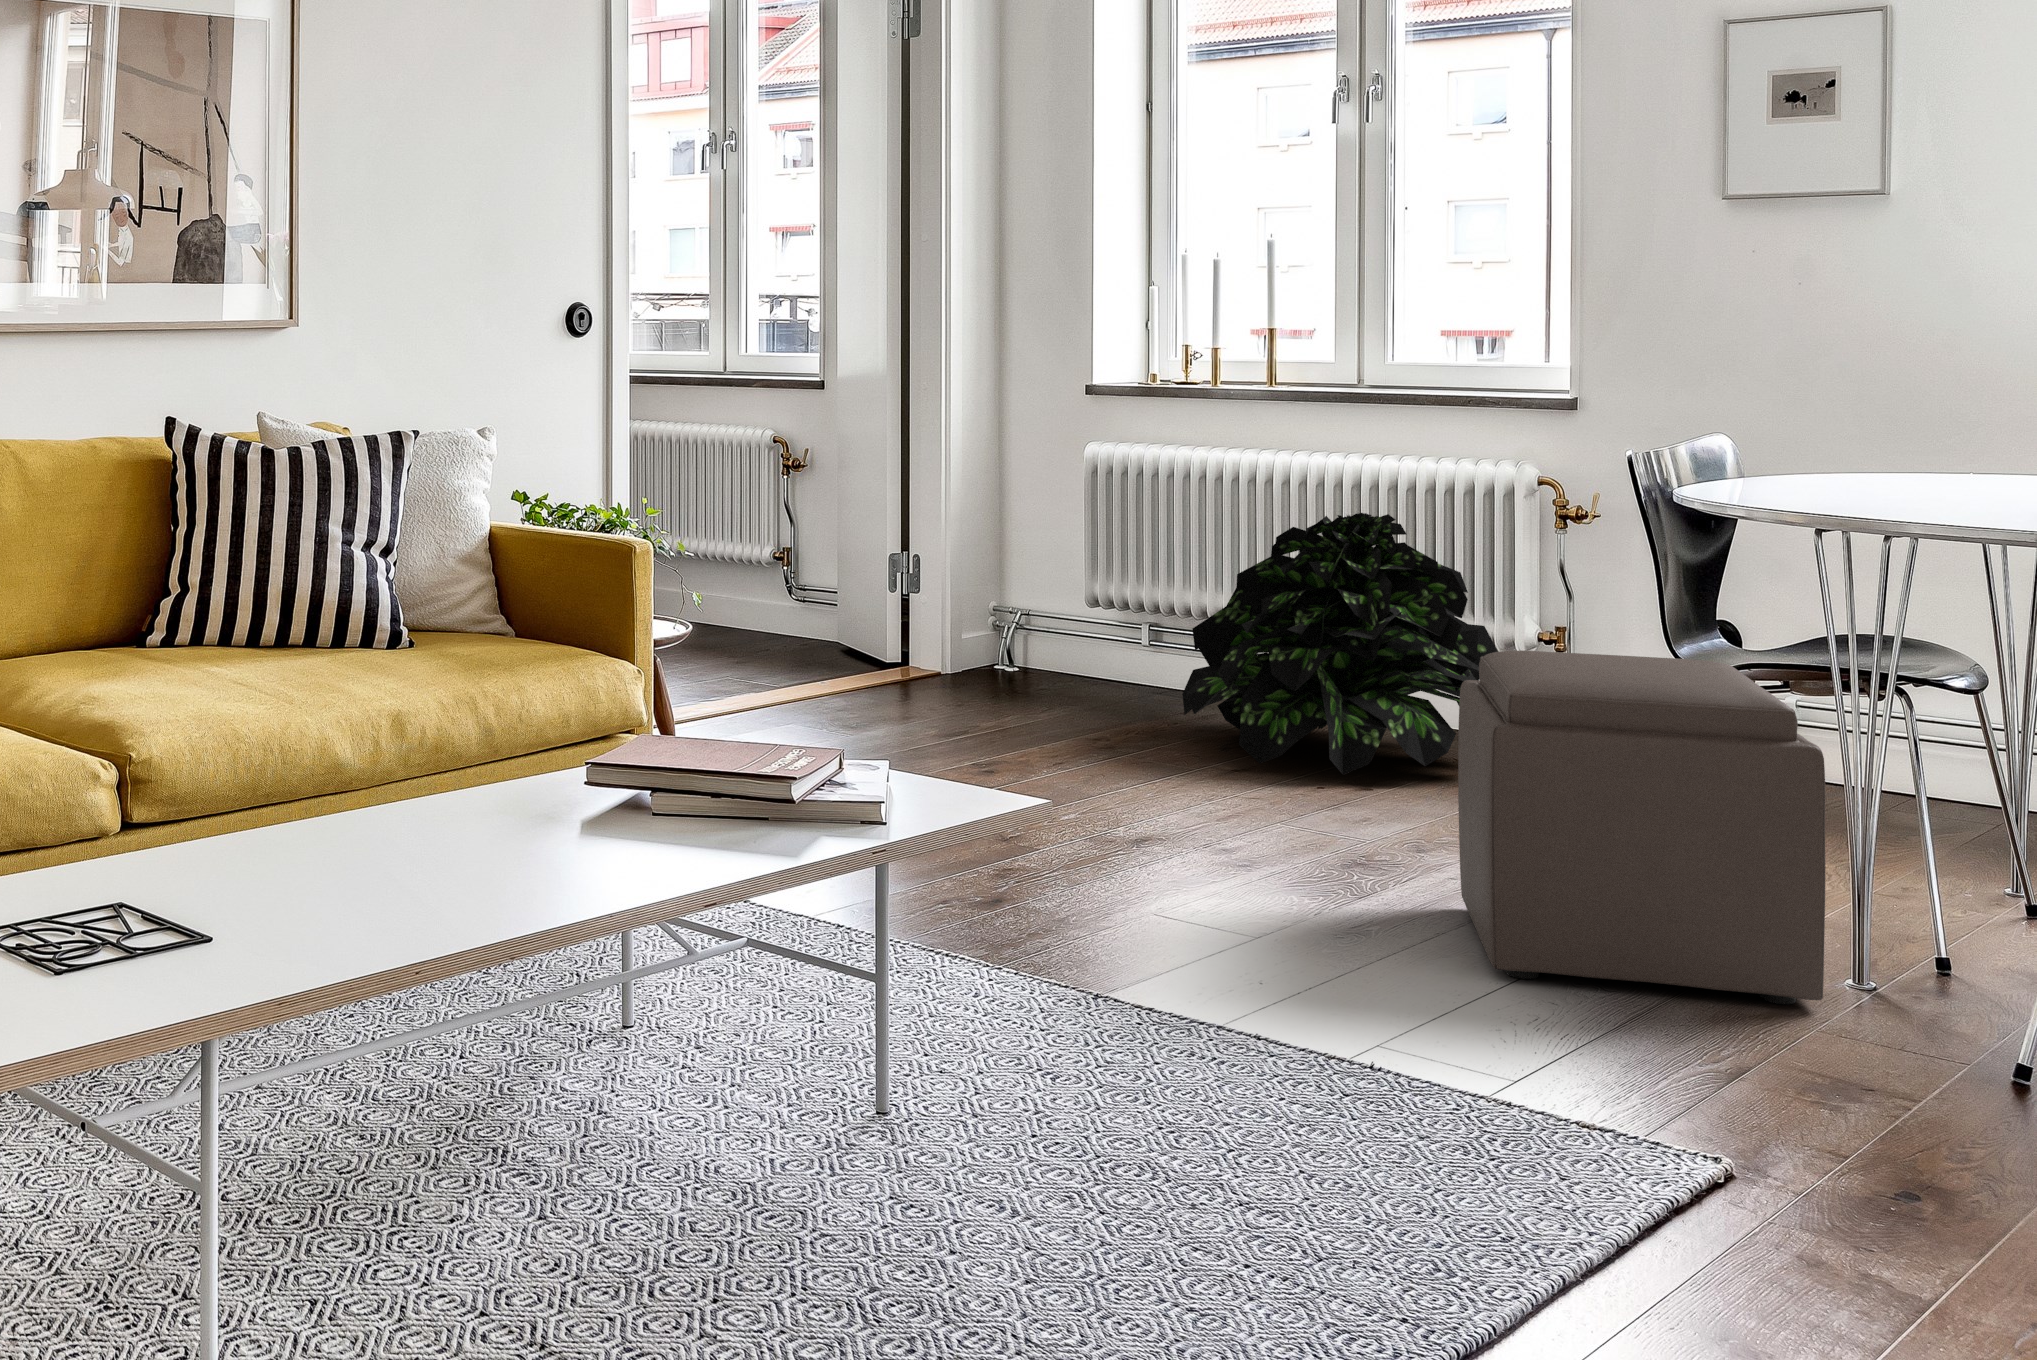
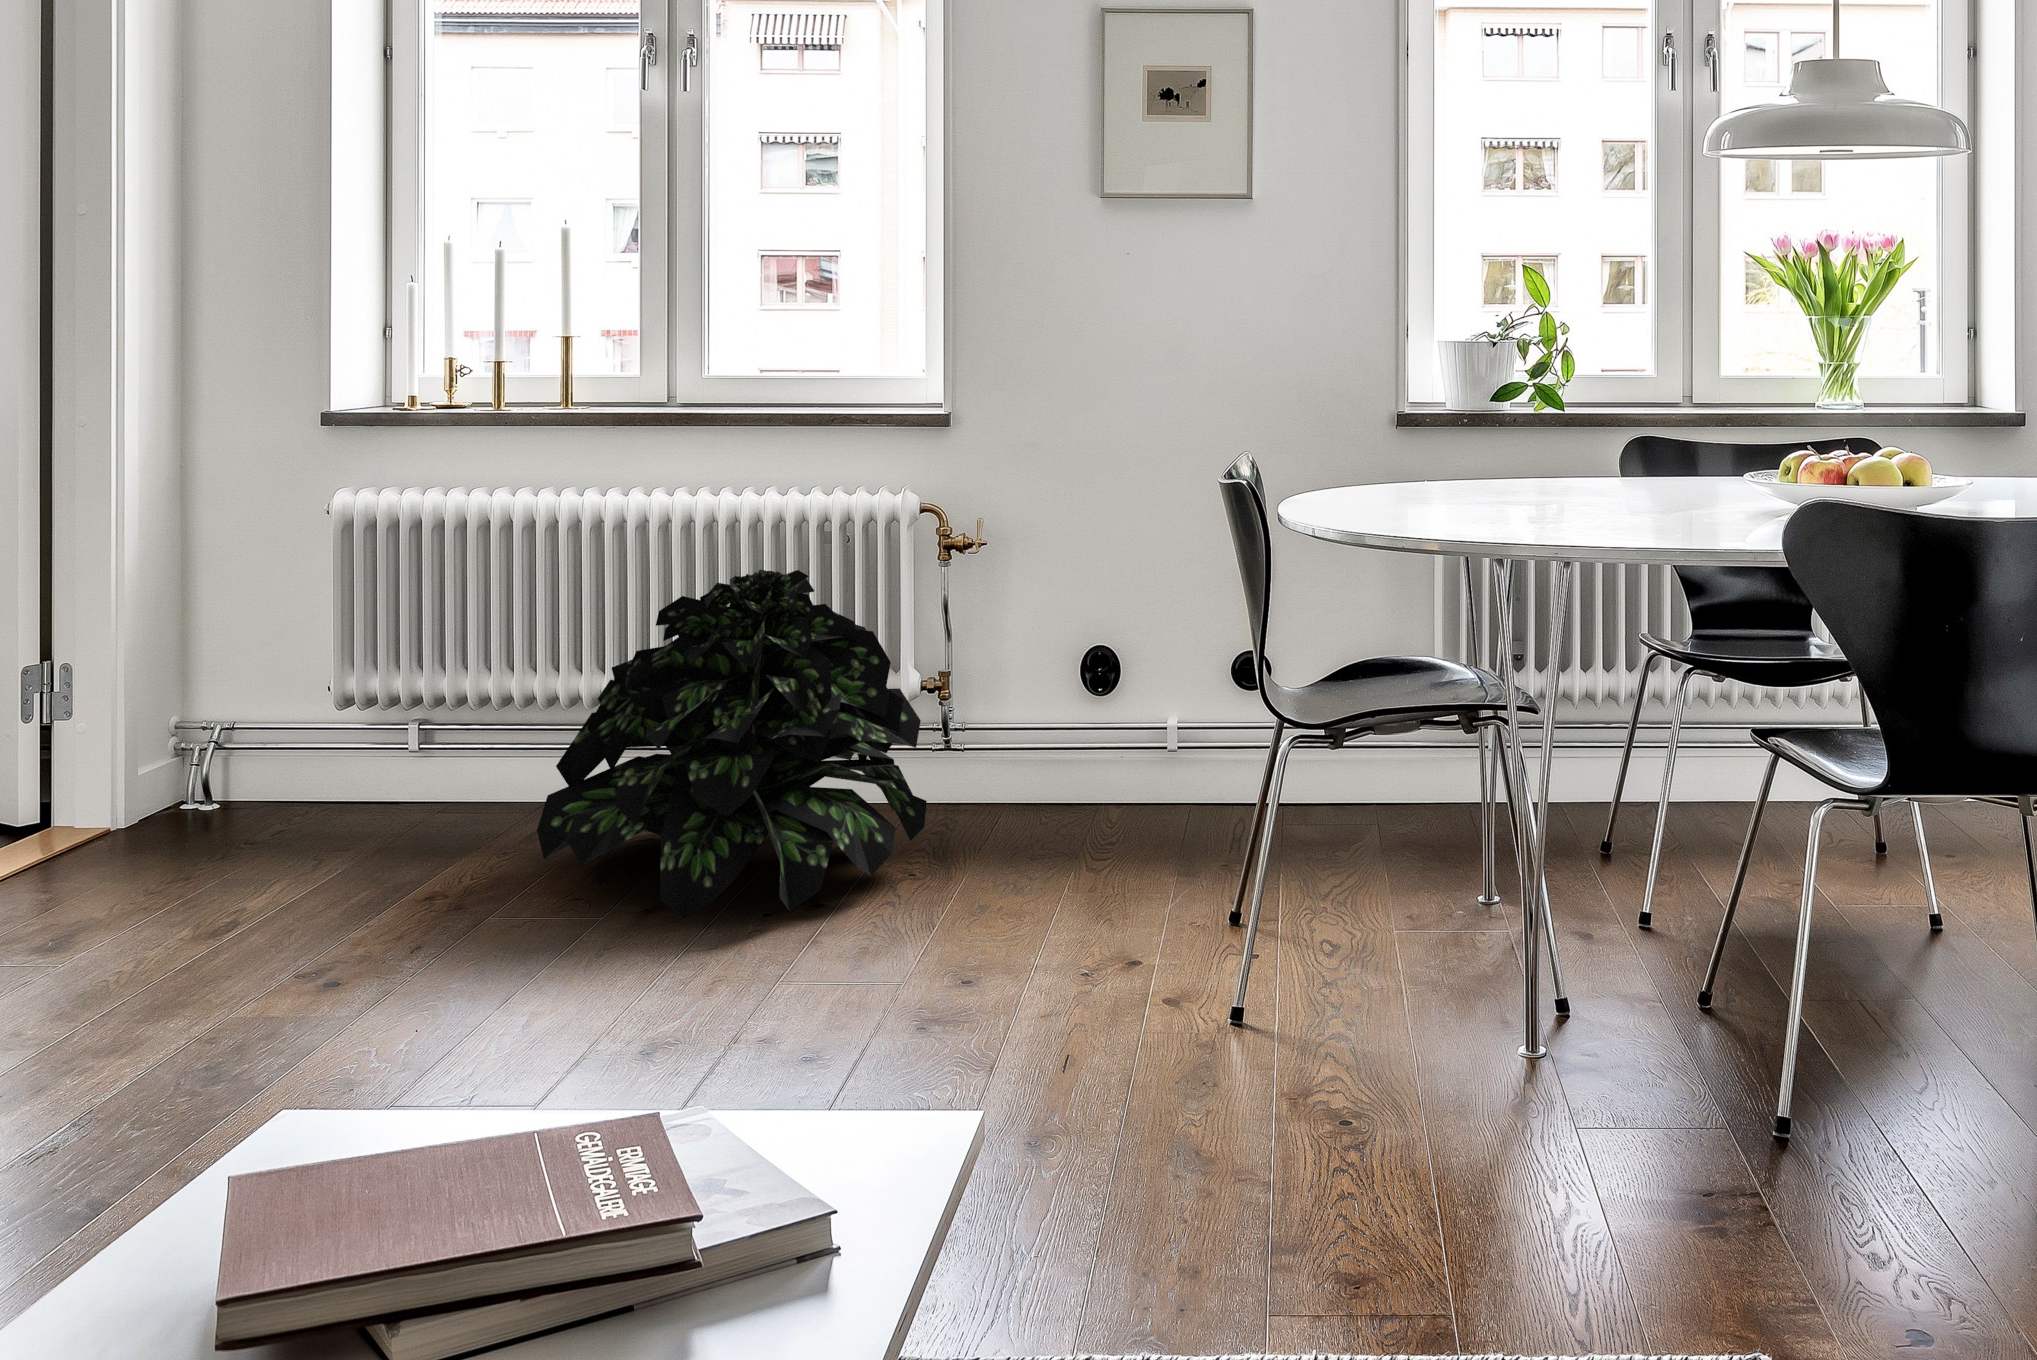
ottoman: present [1458,651,1826,1005] -> none [1118,754,1582,1231]

